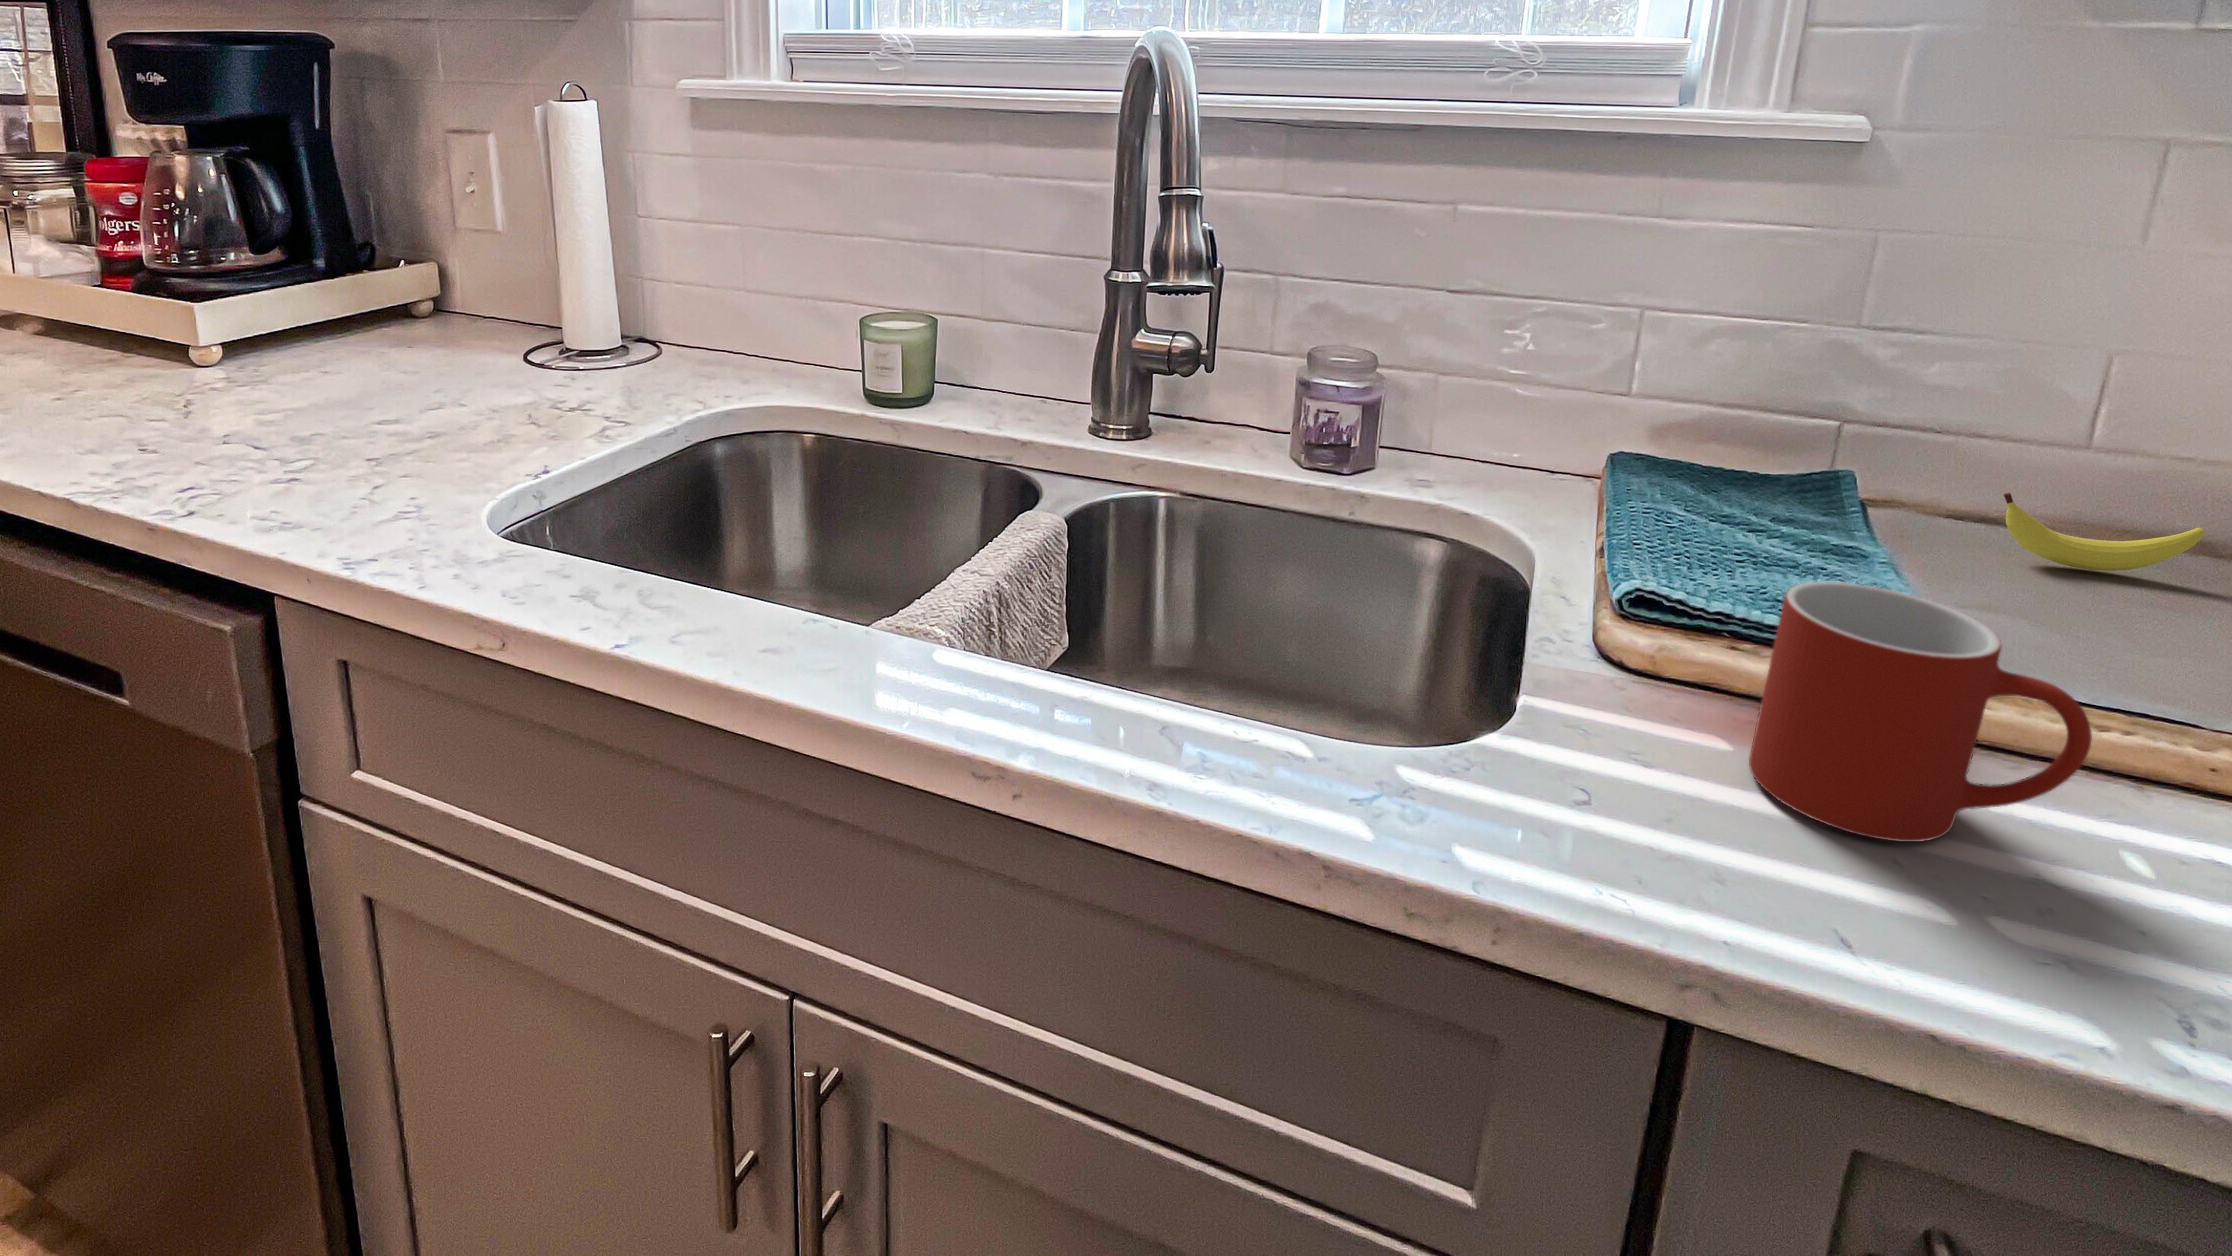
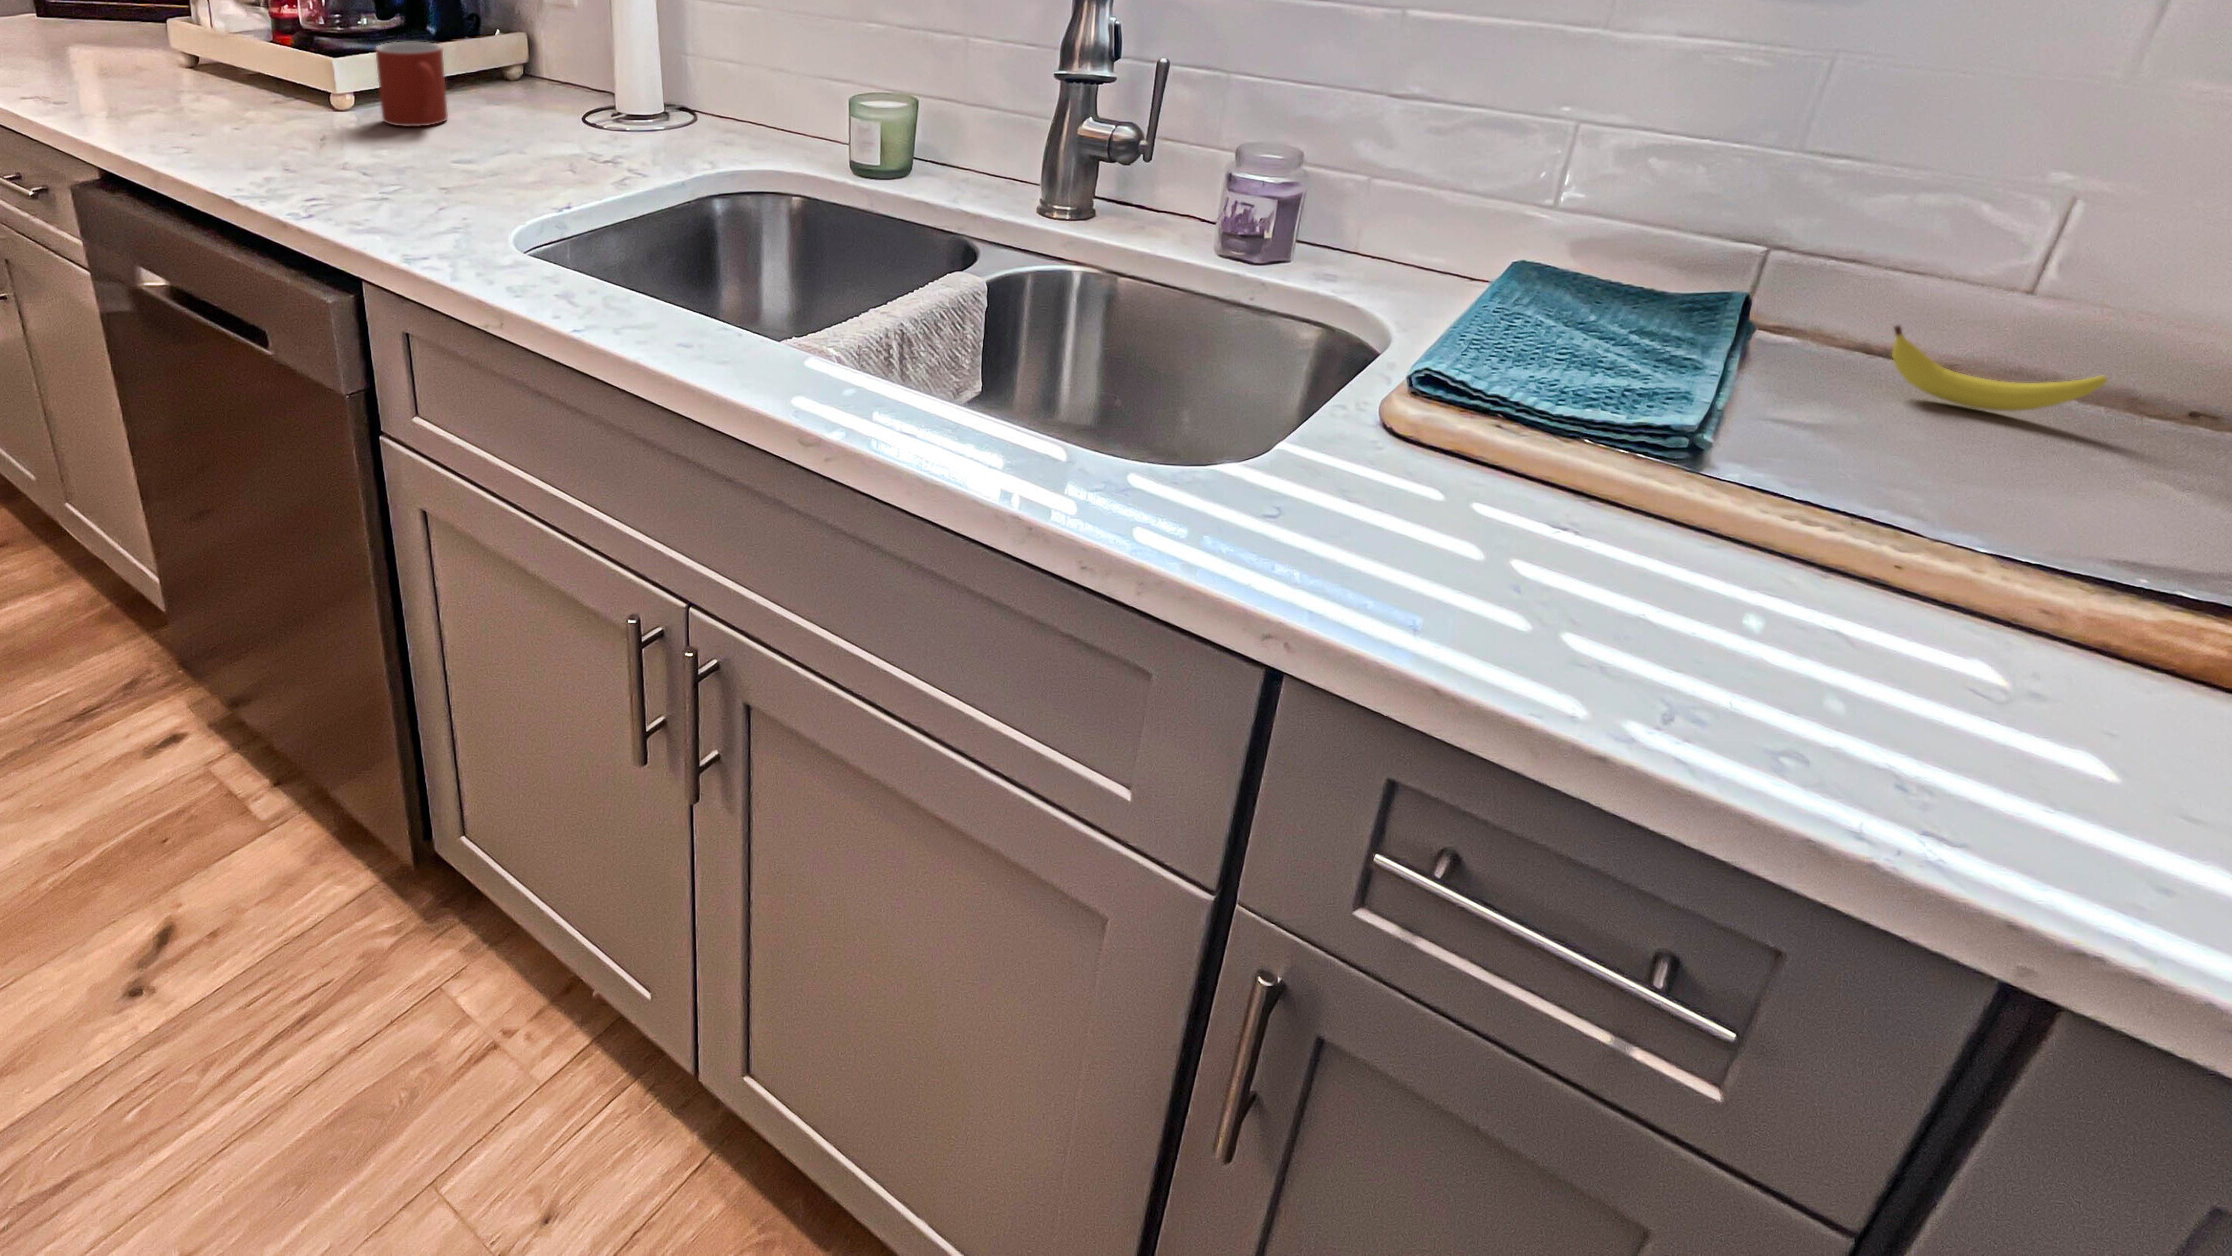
mug: present [1749,582,2092,842] -> present [376,42,448,126]

